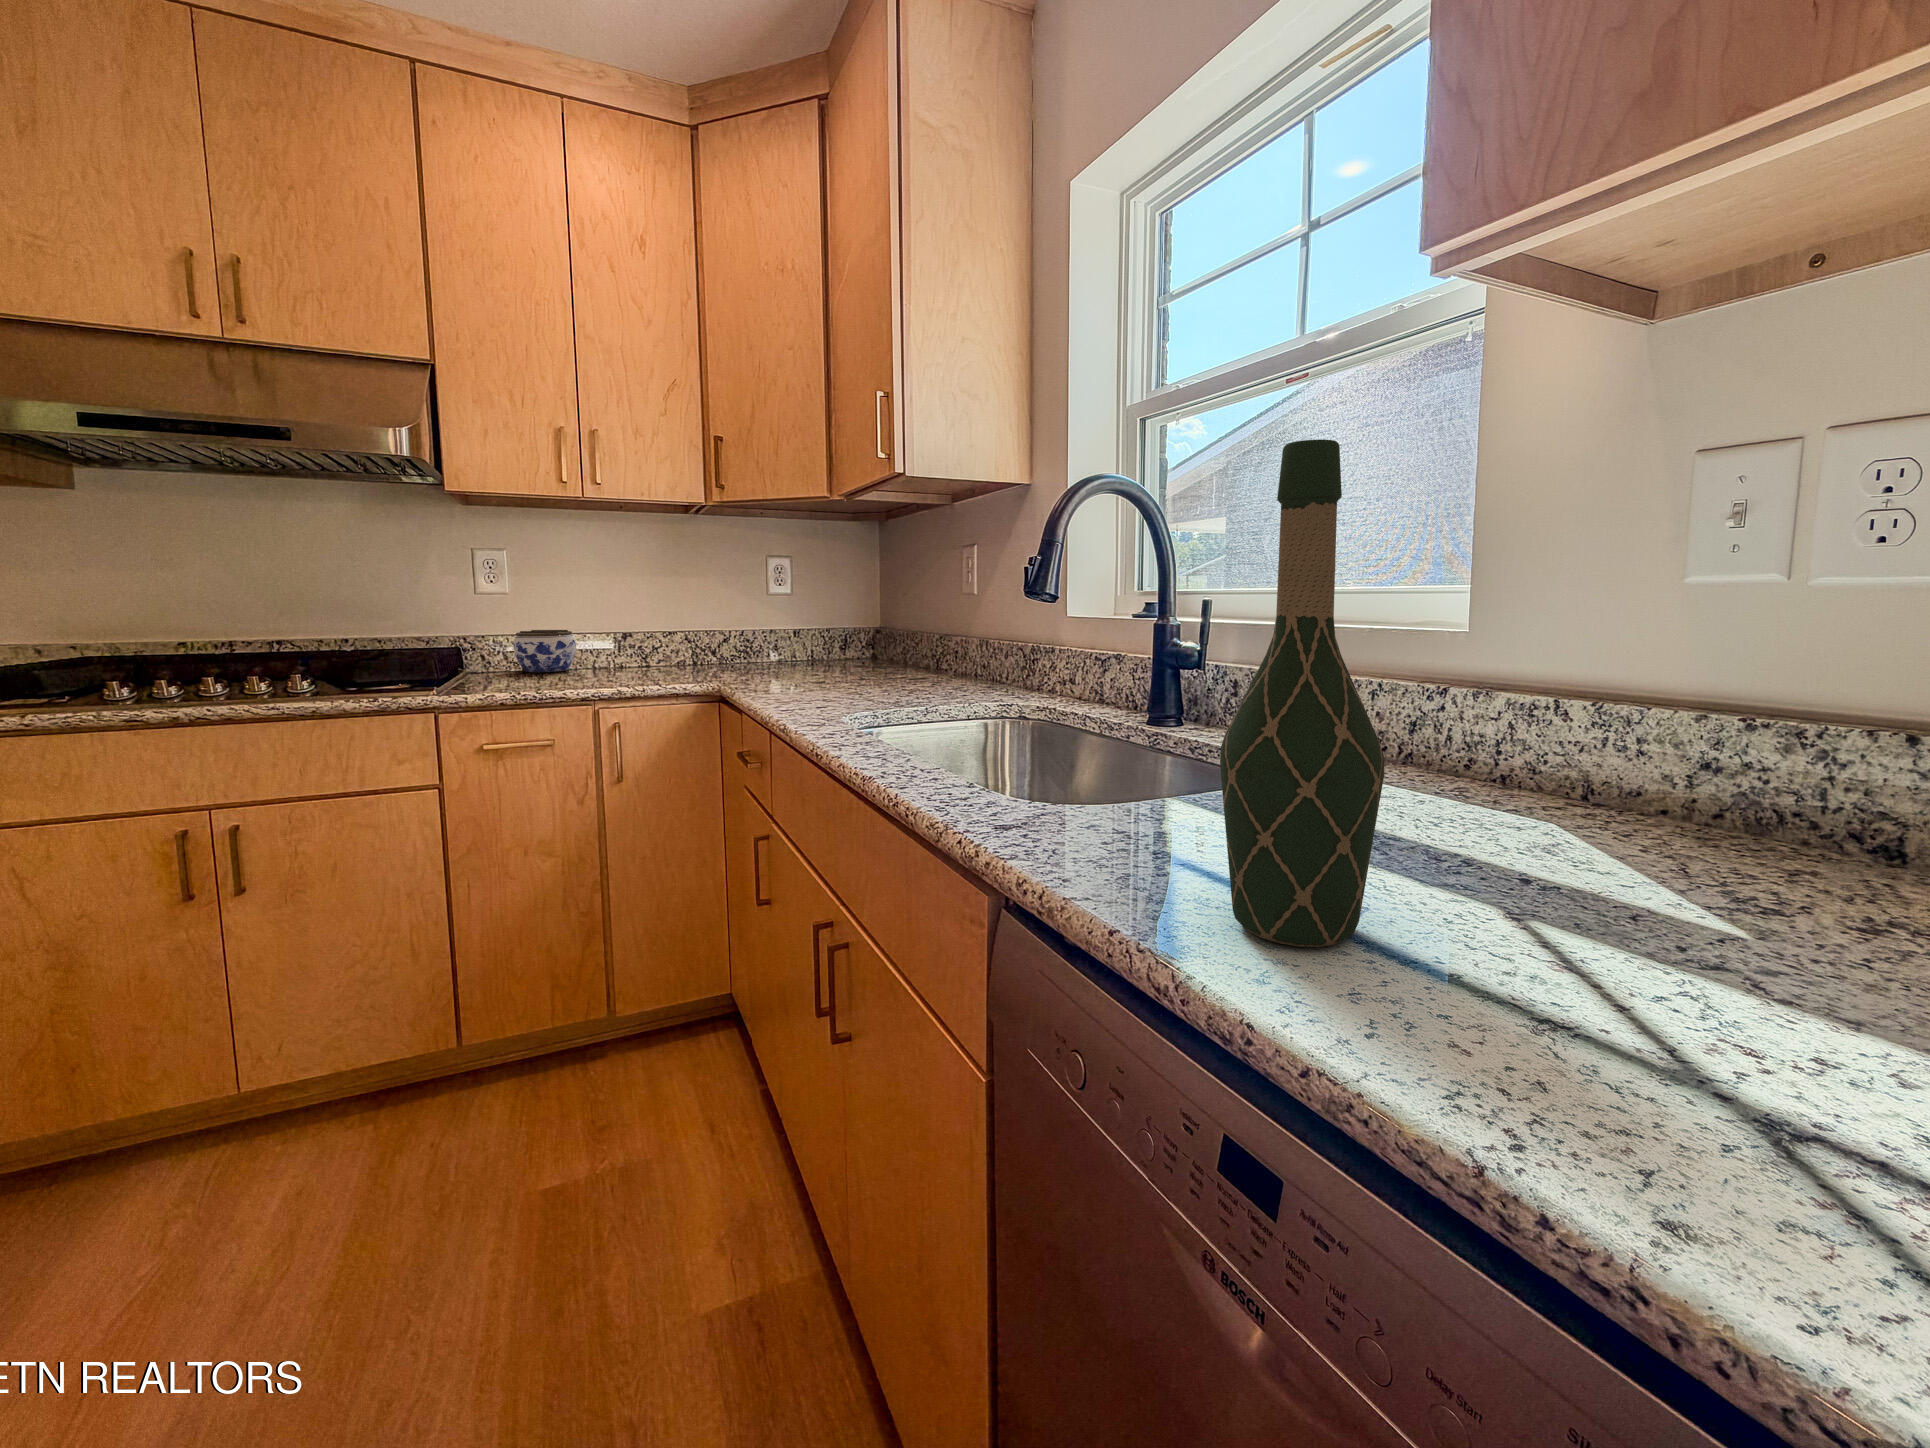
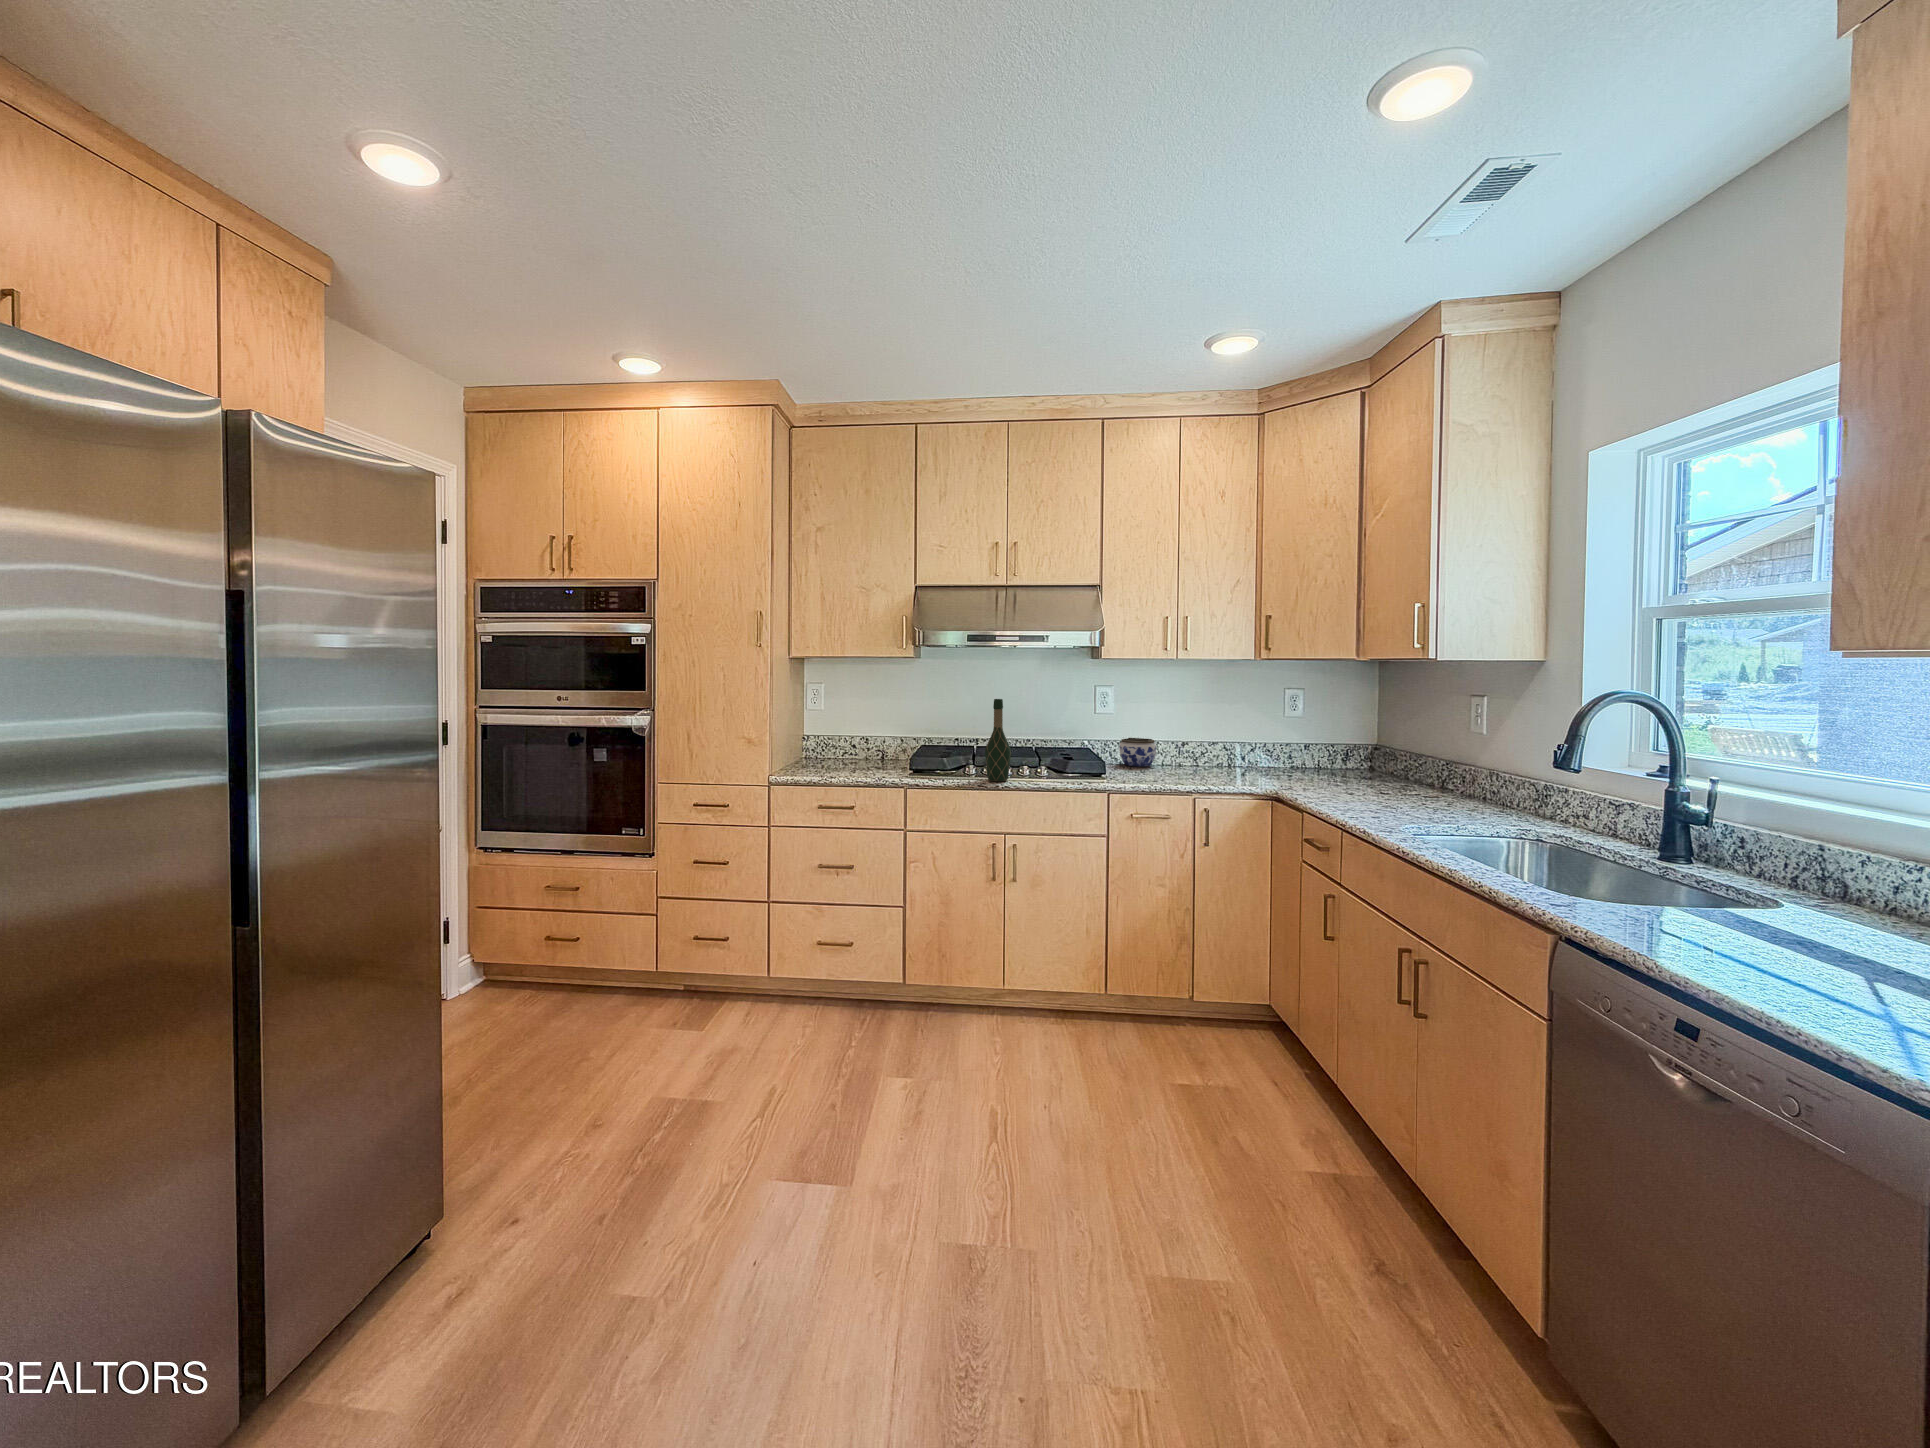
wine bottle: present [1220,440,1385,947] -> present [985,699,1011,781]

